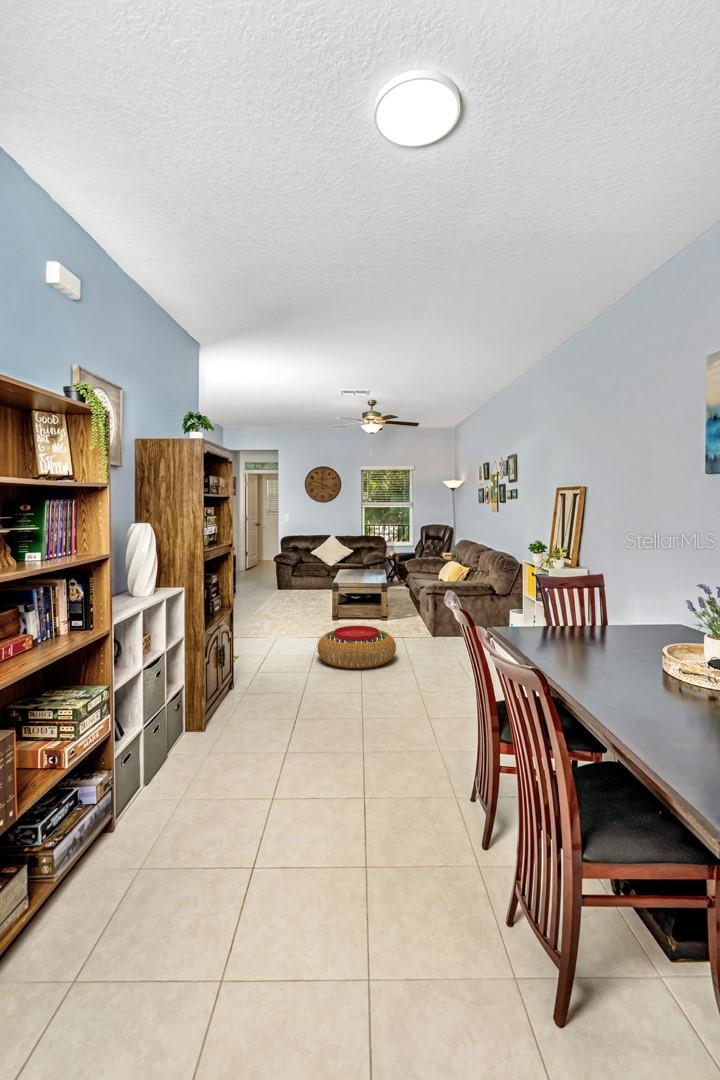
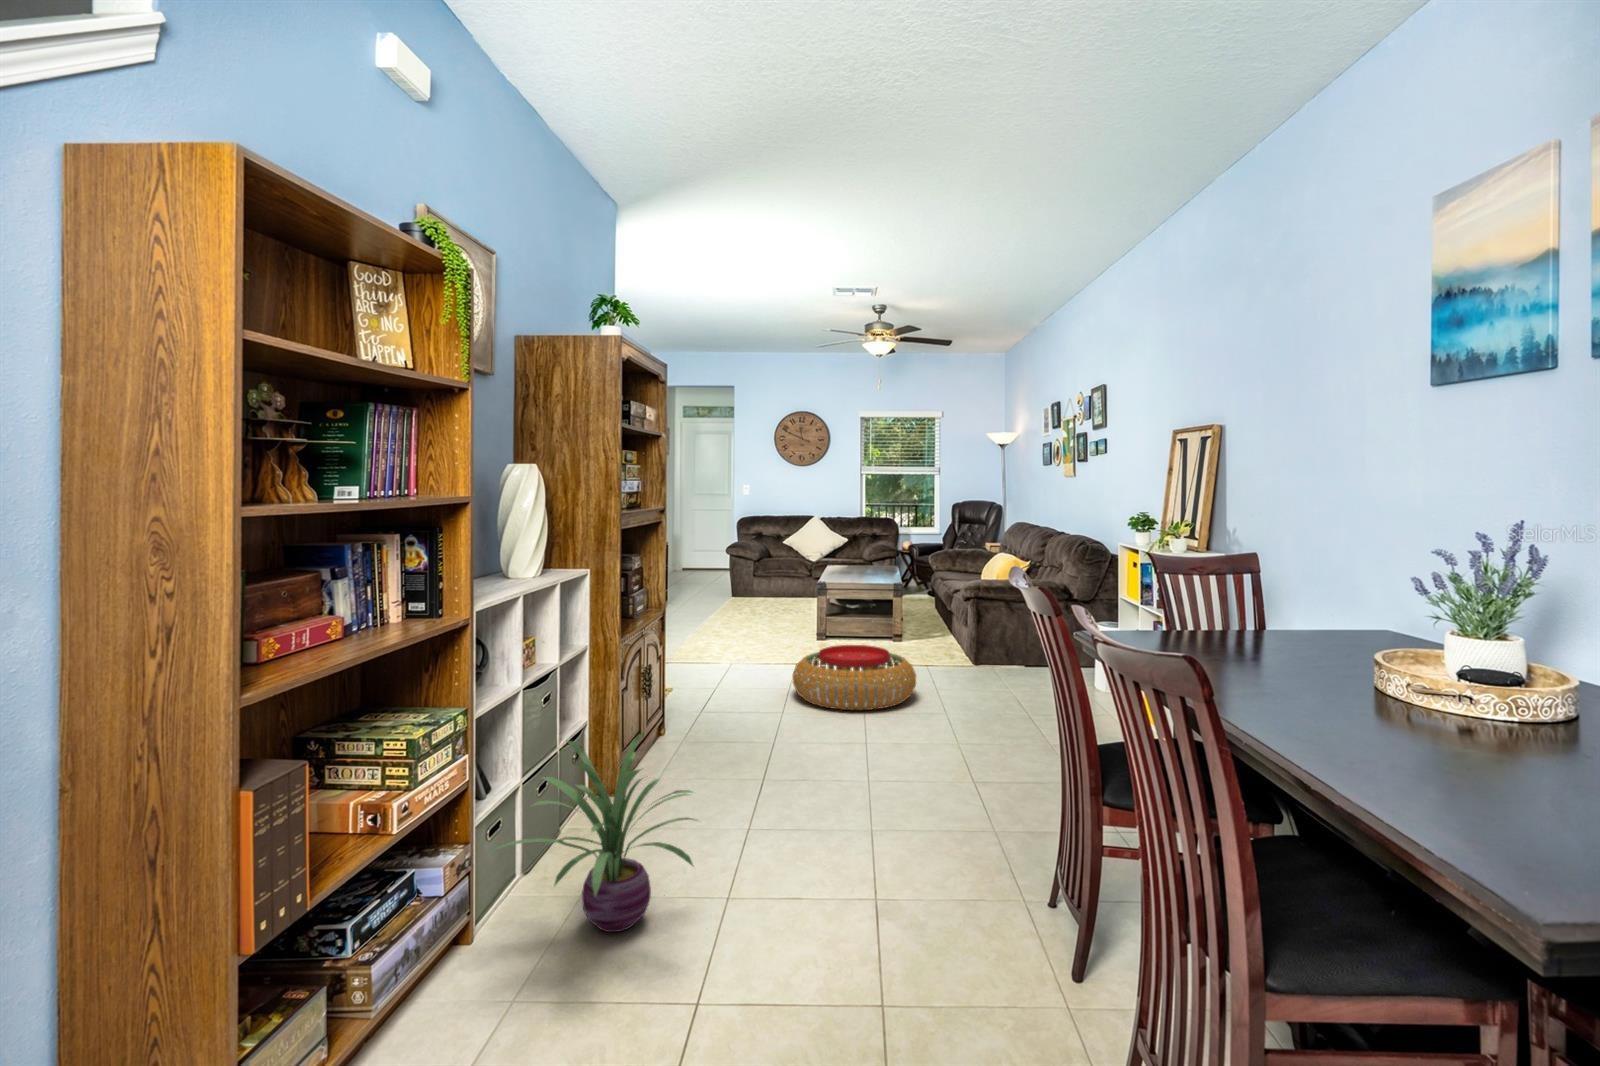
decorative plant: none [123,696,261,821] -> present [491,734,696,932]

